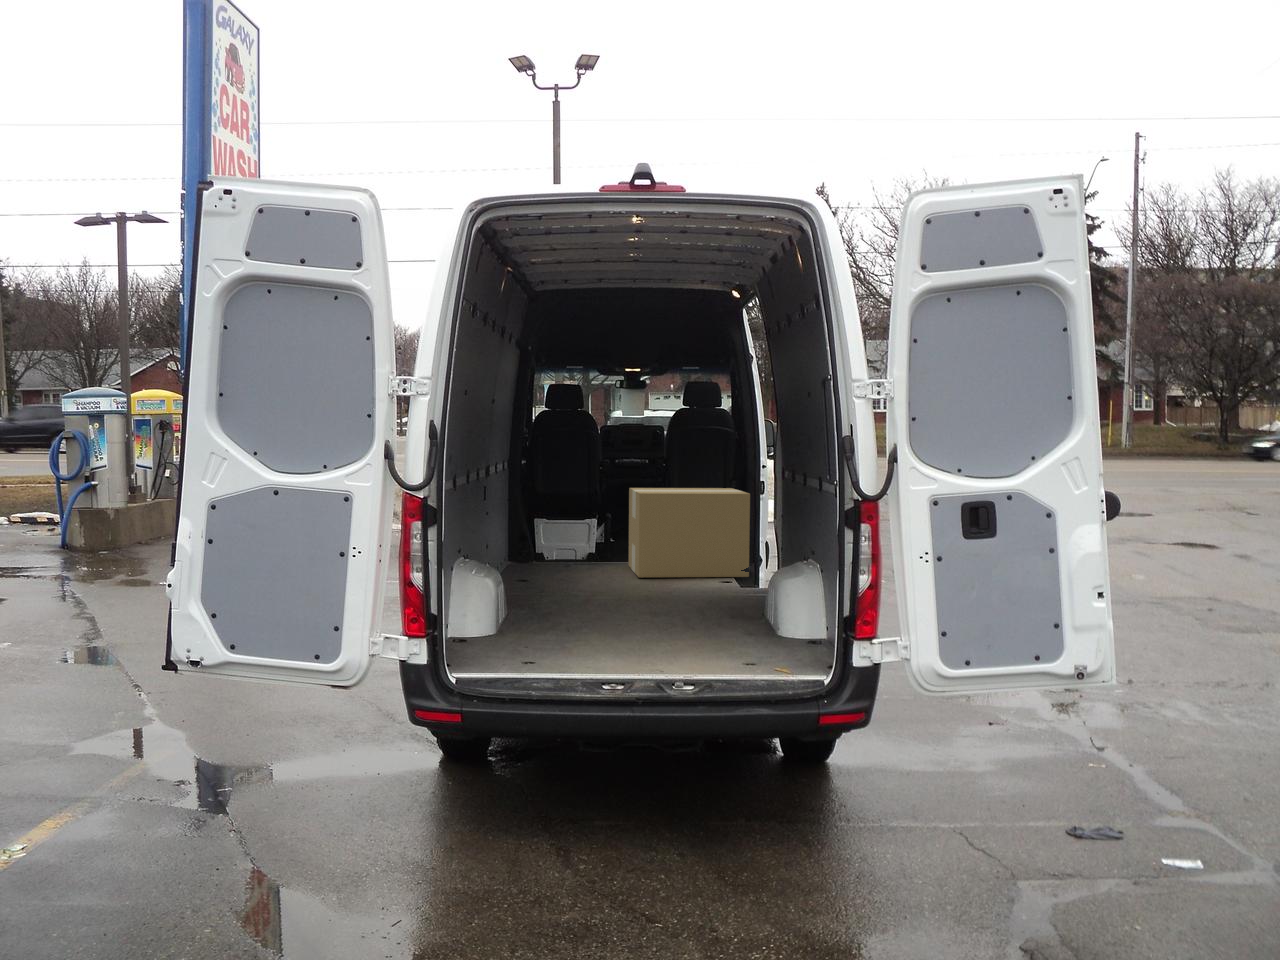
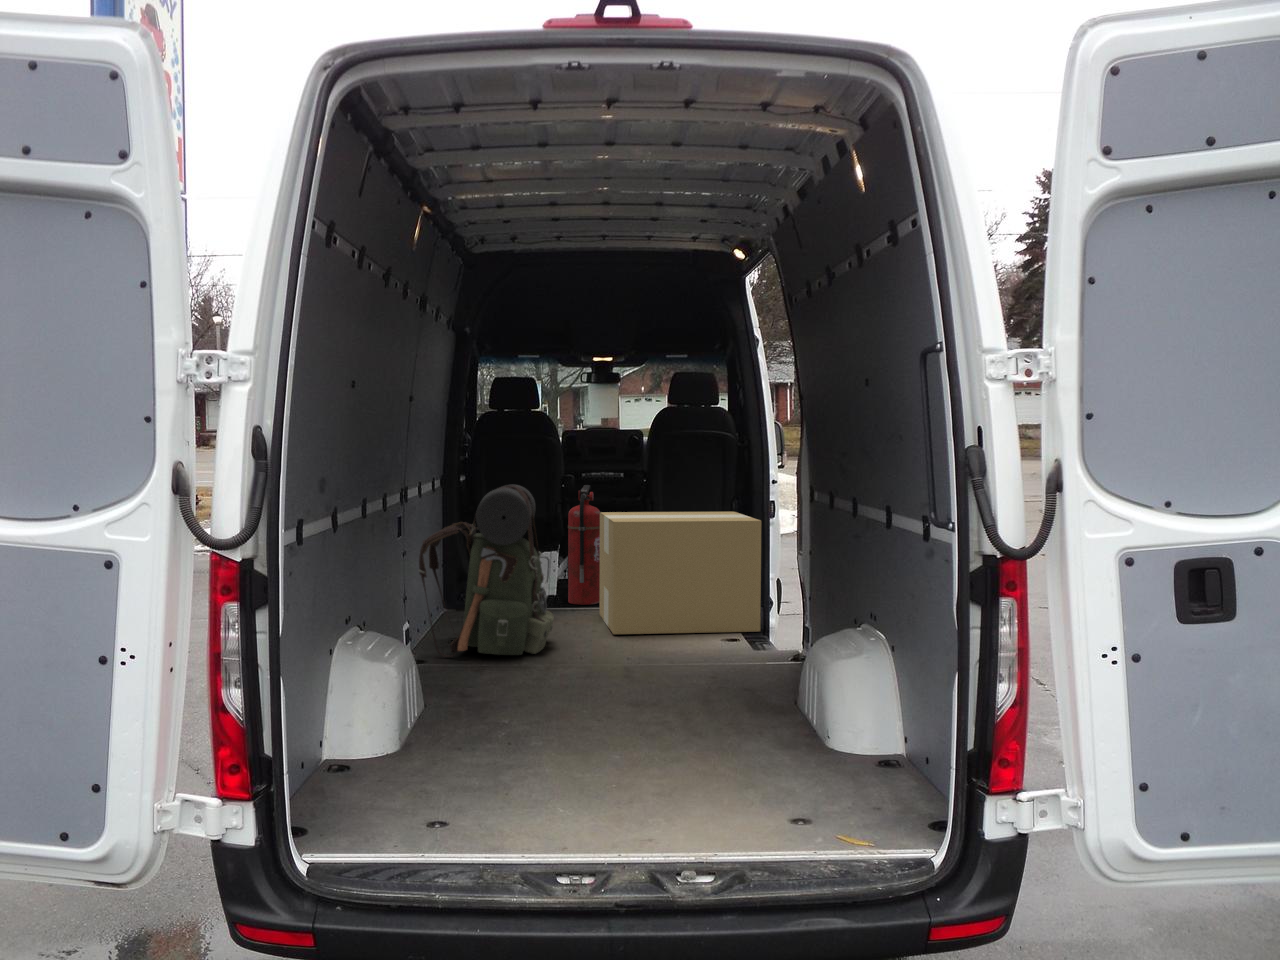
backpack: none [496,465,595,589] -> present [418,485,554,657]
fire extinguisher: none [605,468,630,560] -> present [568,485,600,605]

